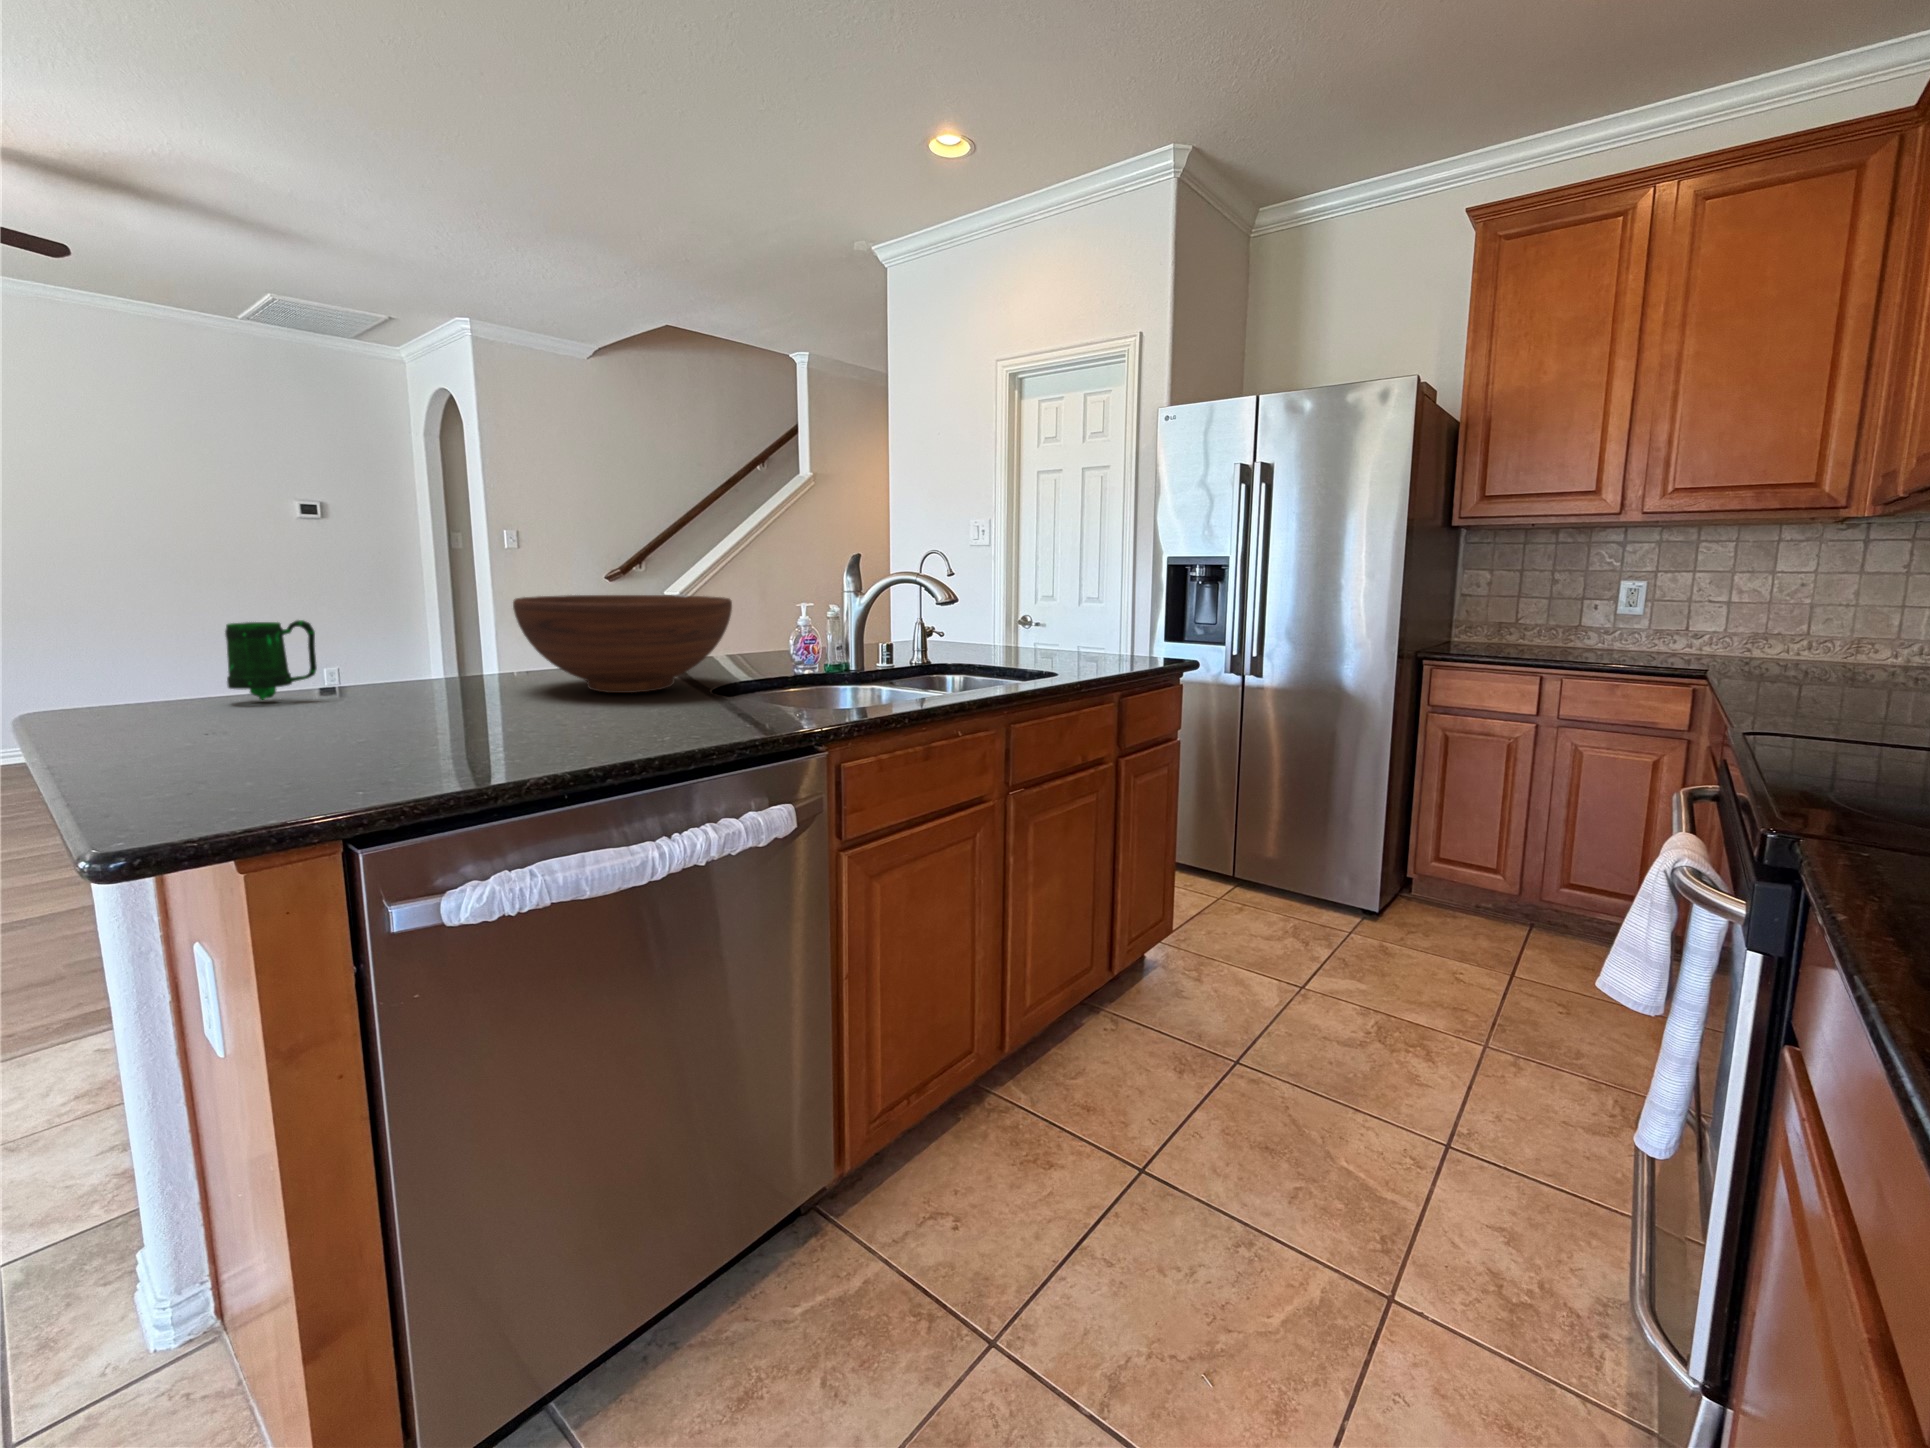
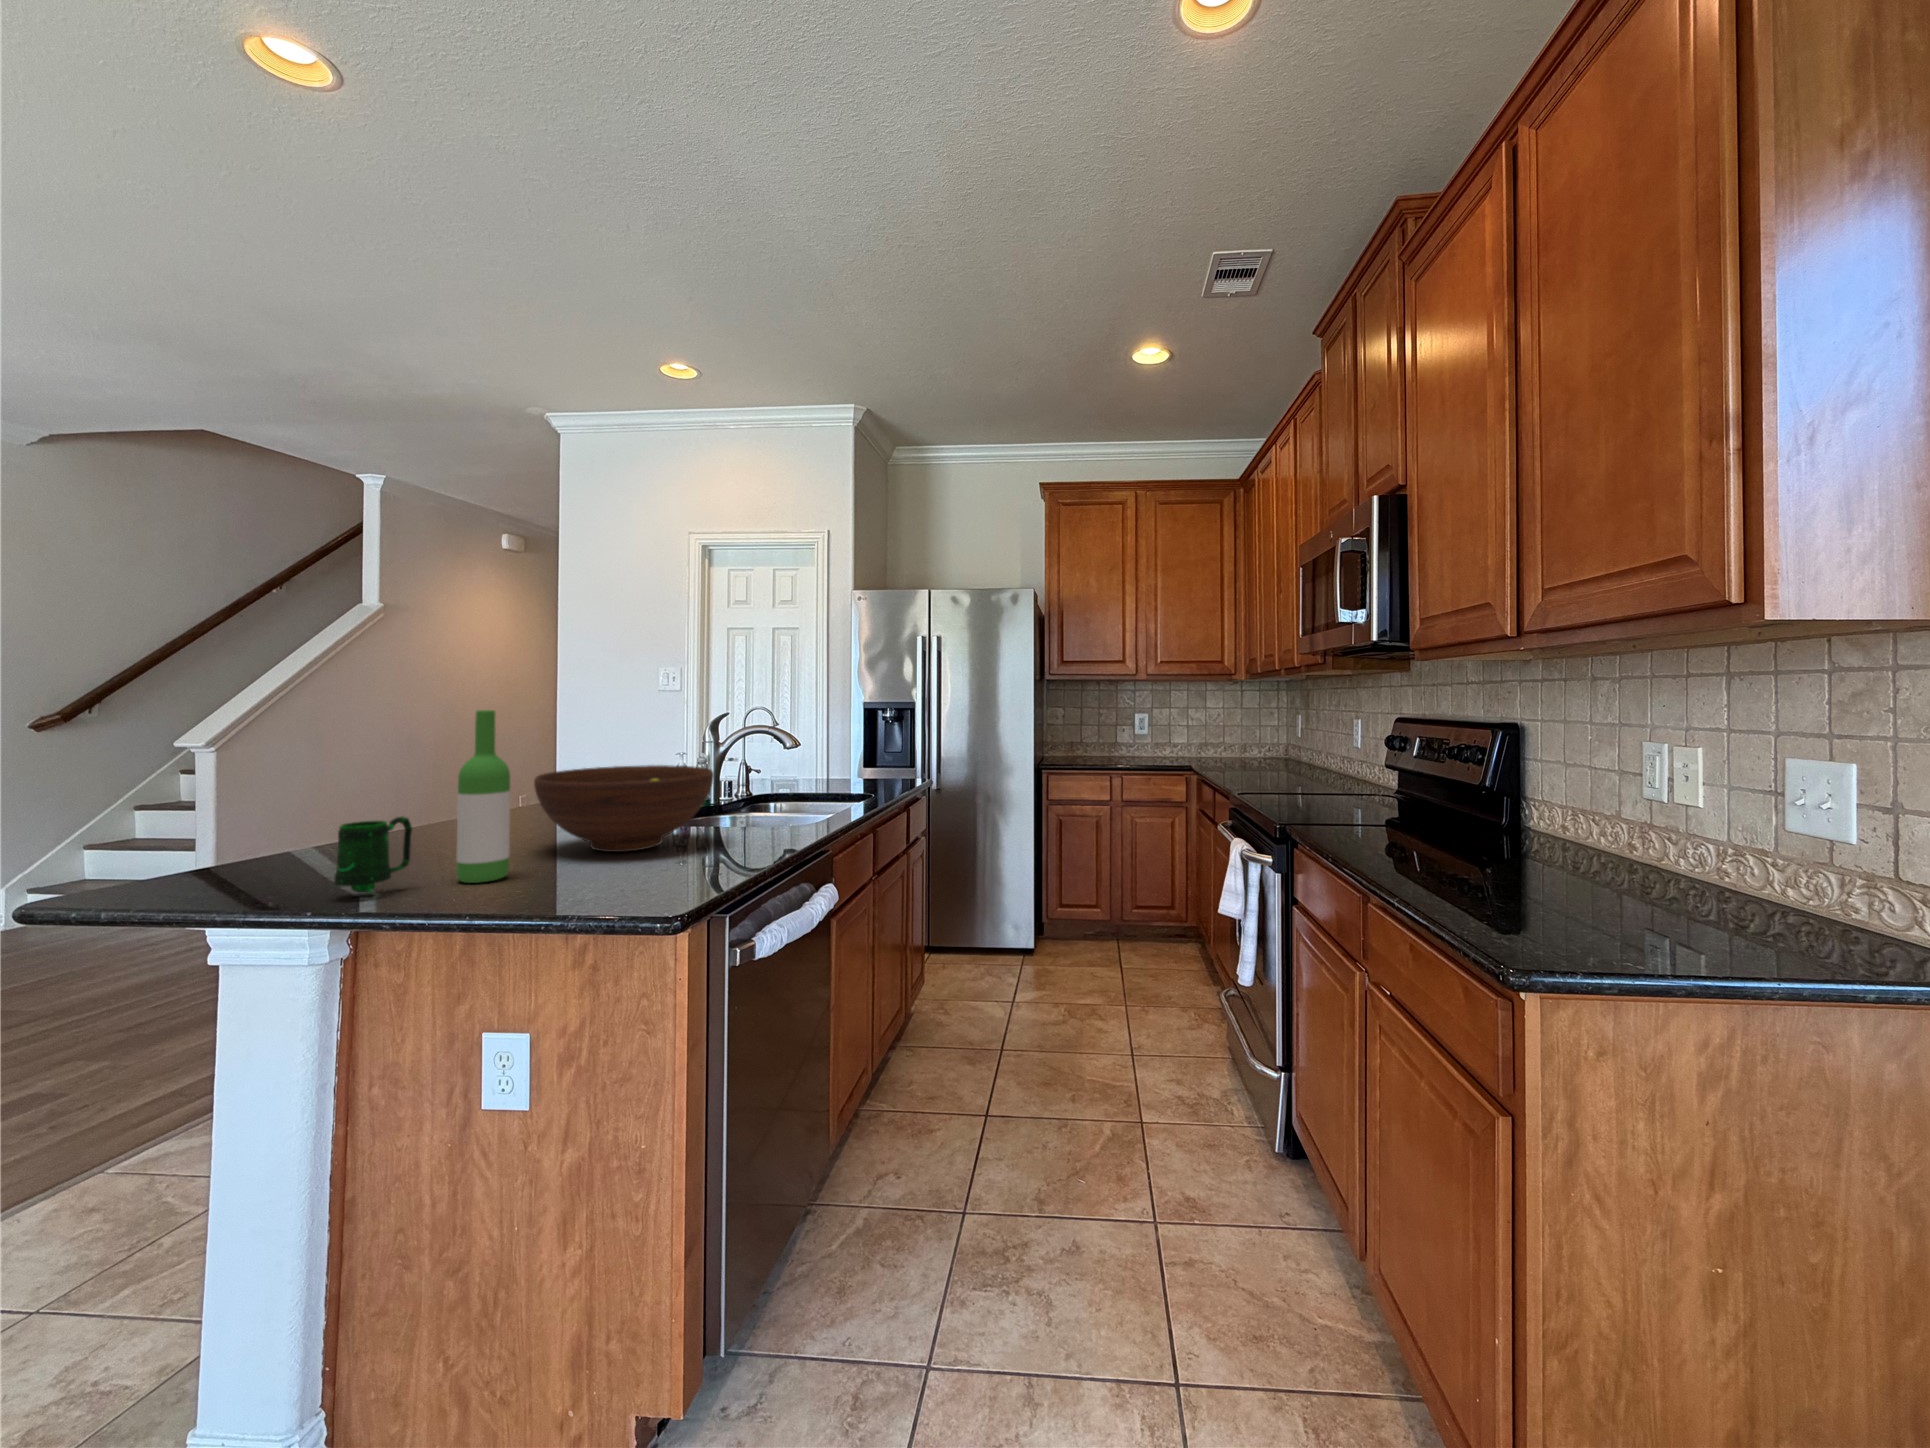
wine bottle: none [356,502,428,704] -> present [456,710,510,883]

